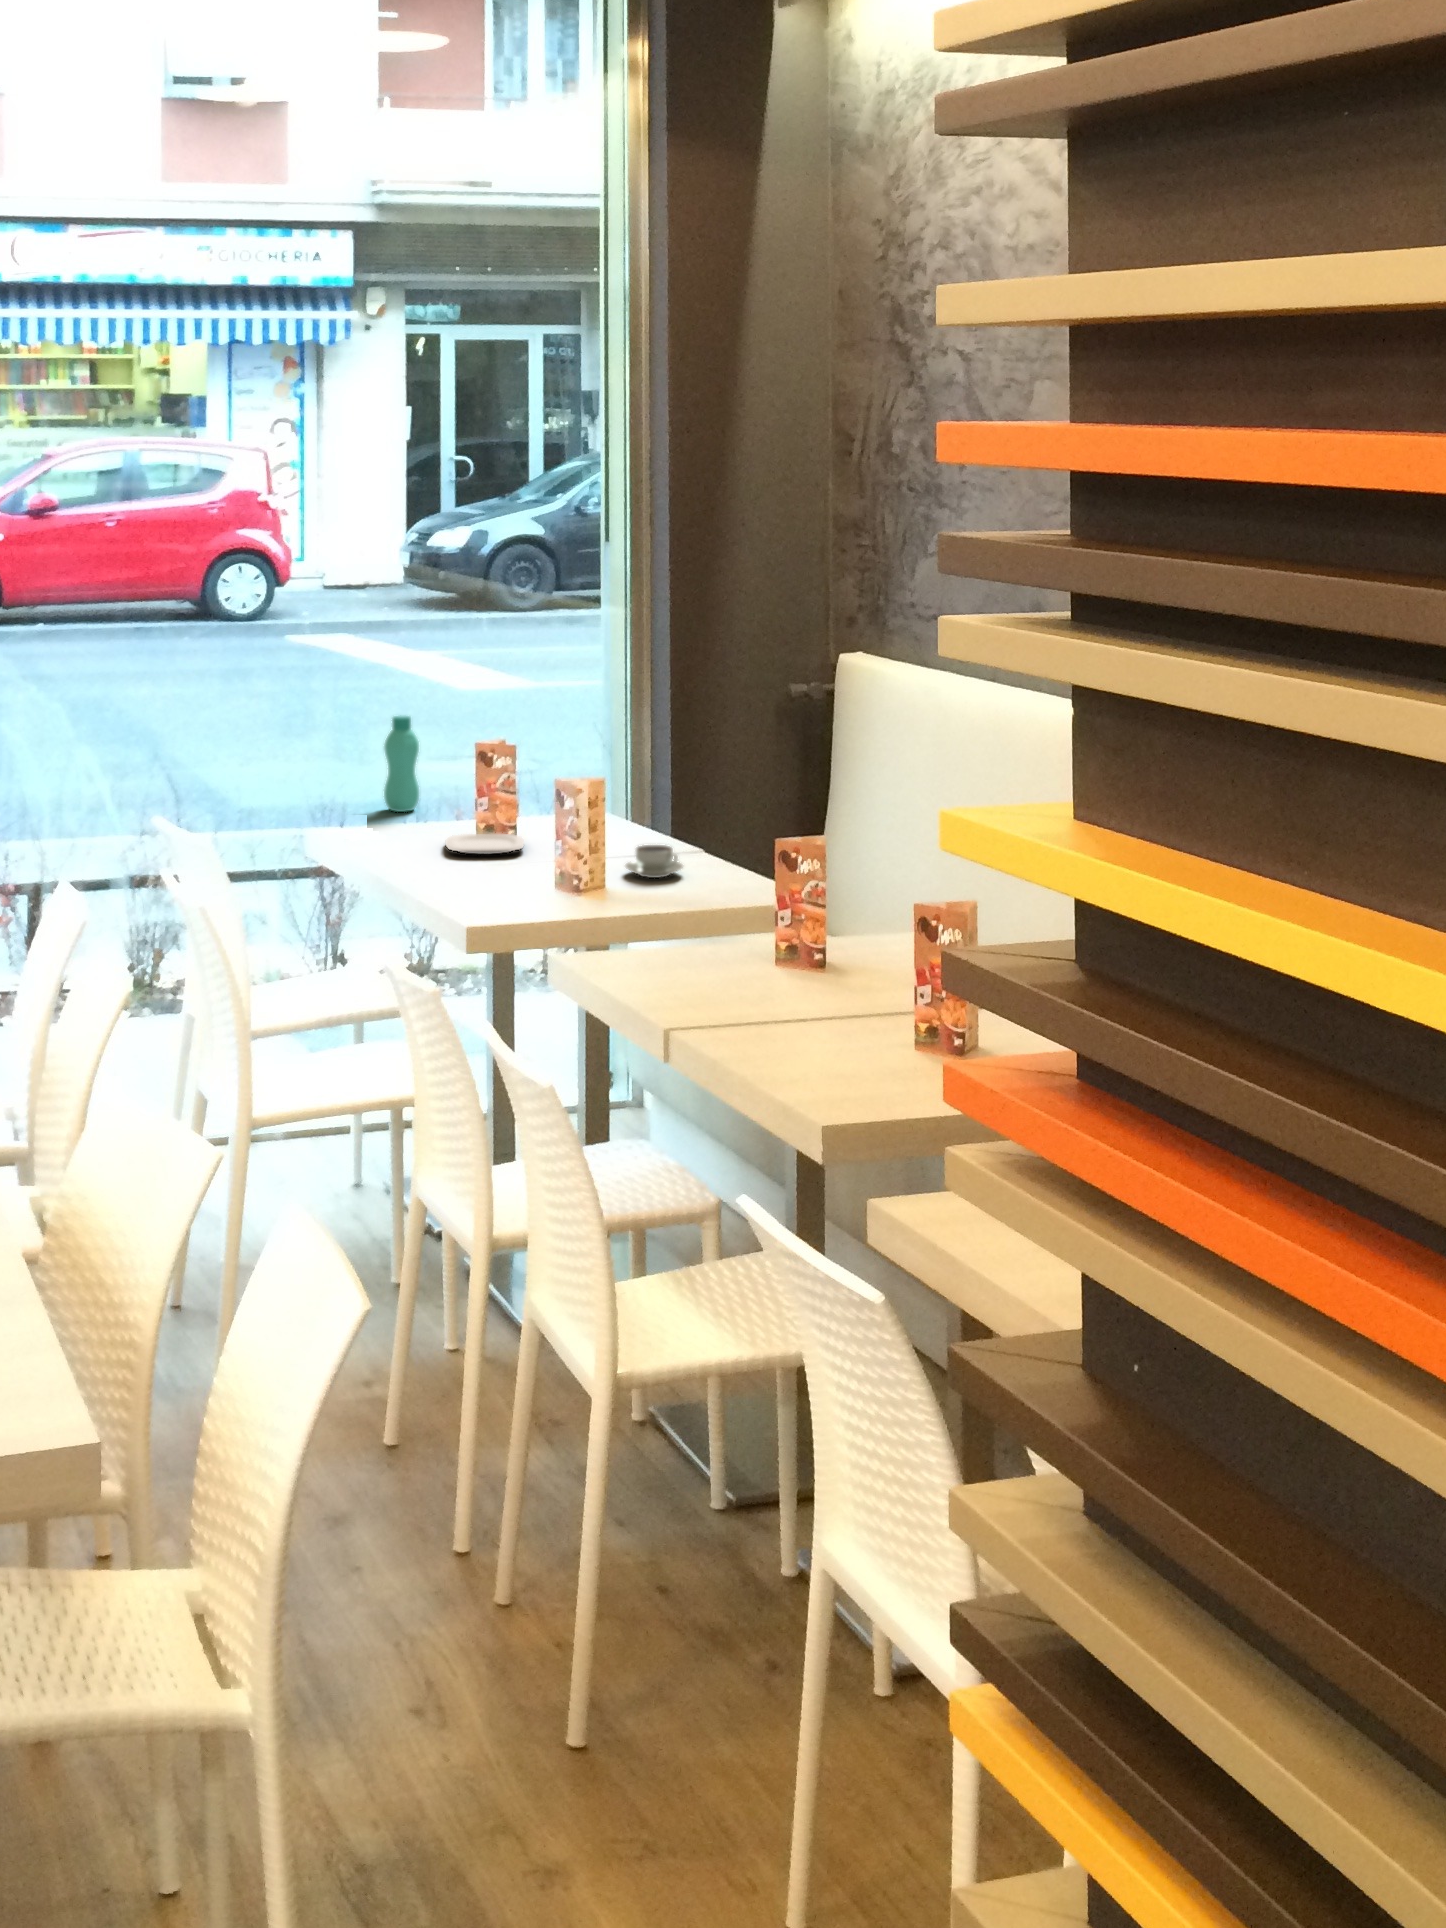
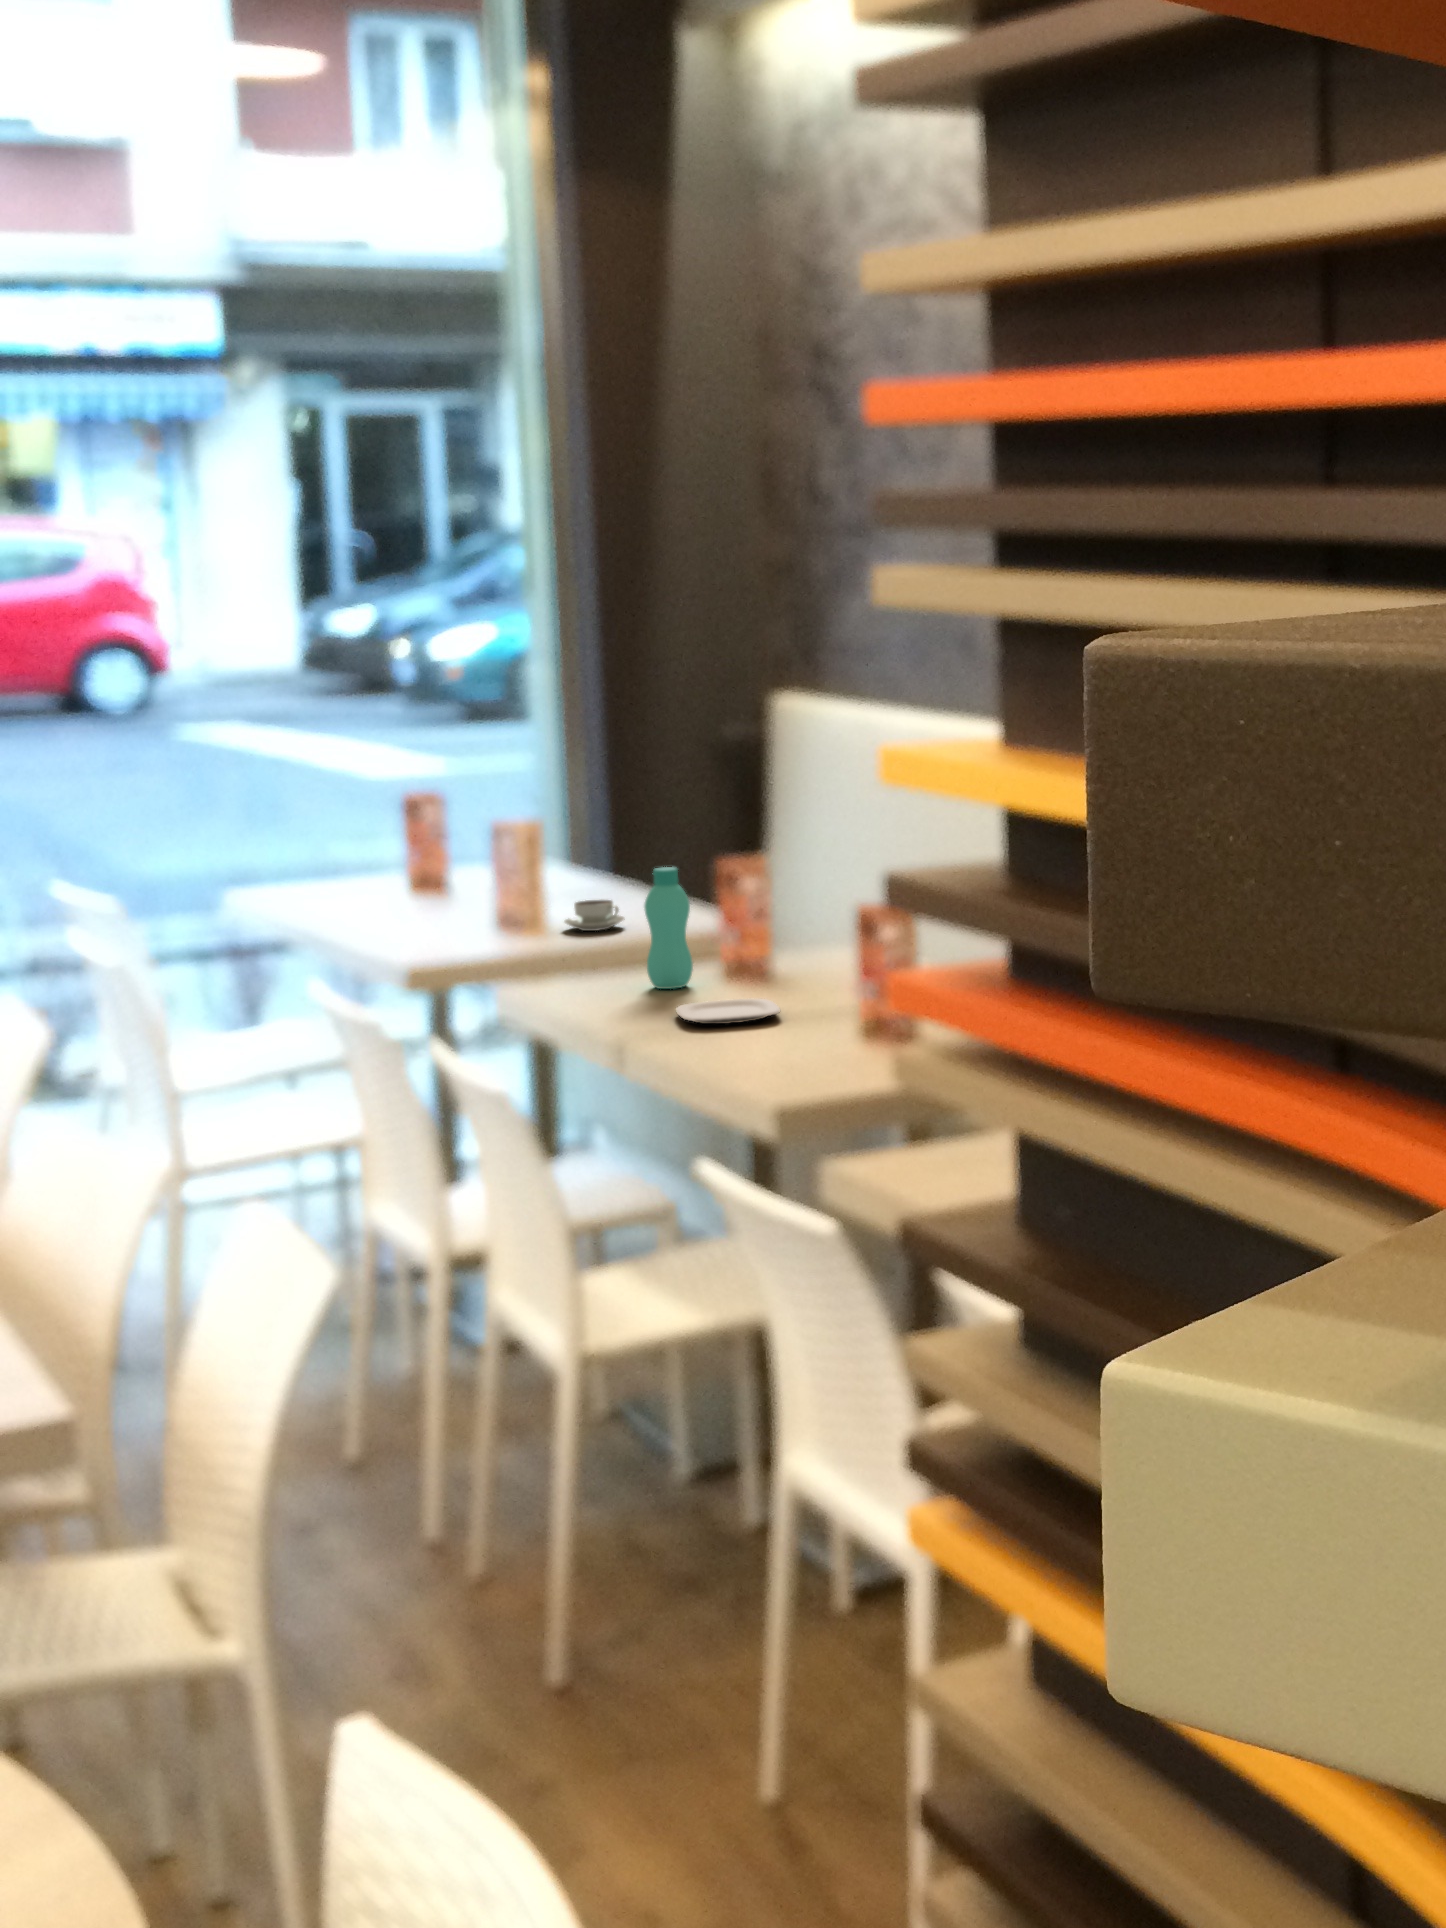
bottle: present [384,716,419,812] -> present [644,867,693,989]
plate: present [446,834,524,854] -> present [676,999,780,1024]

